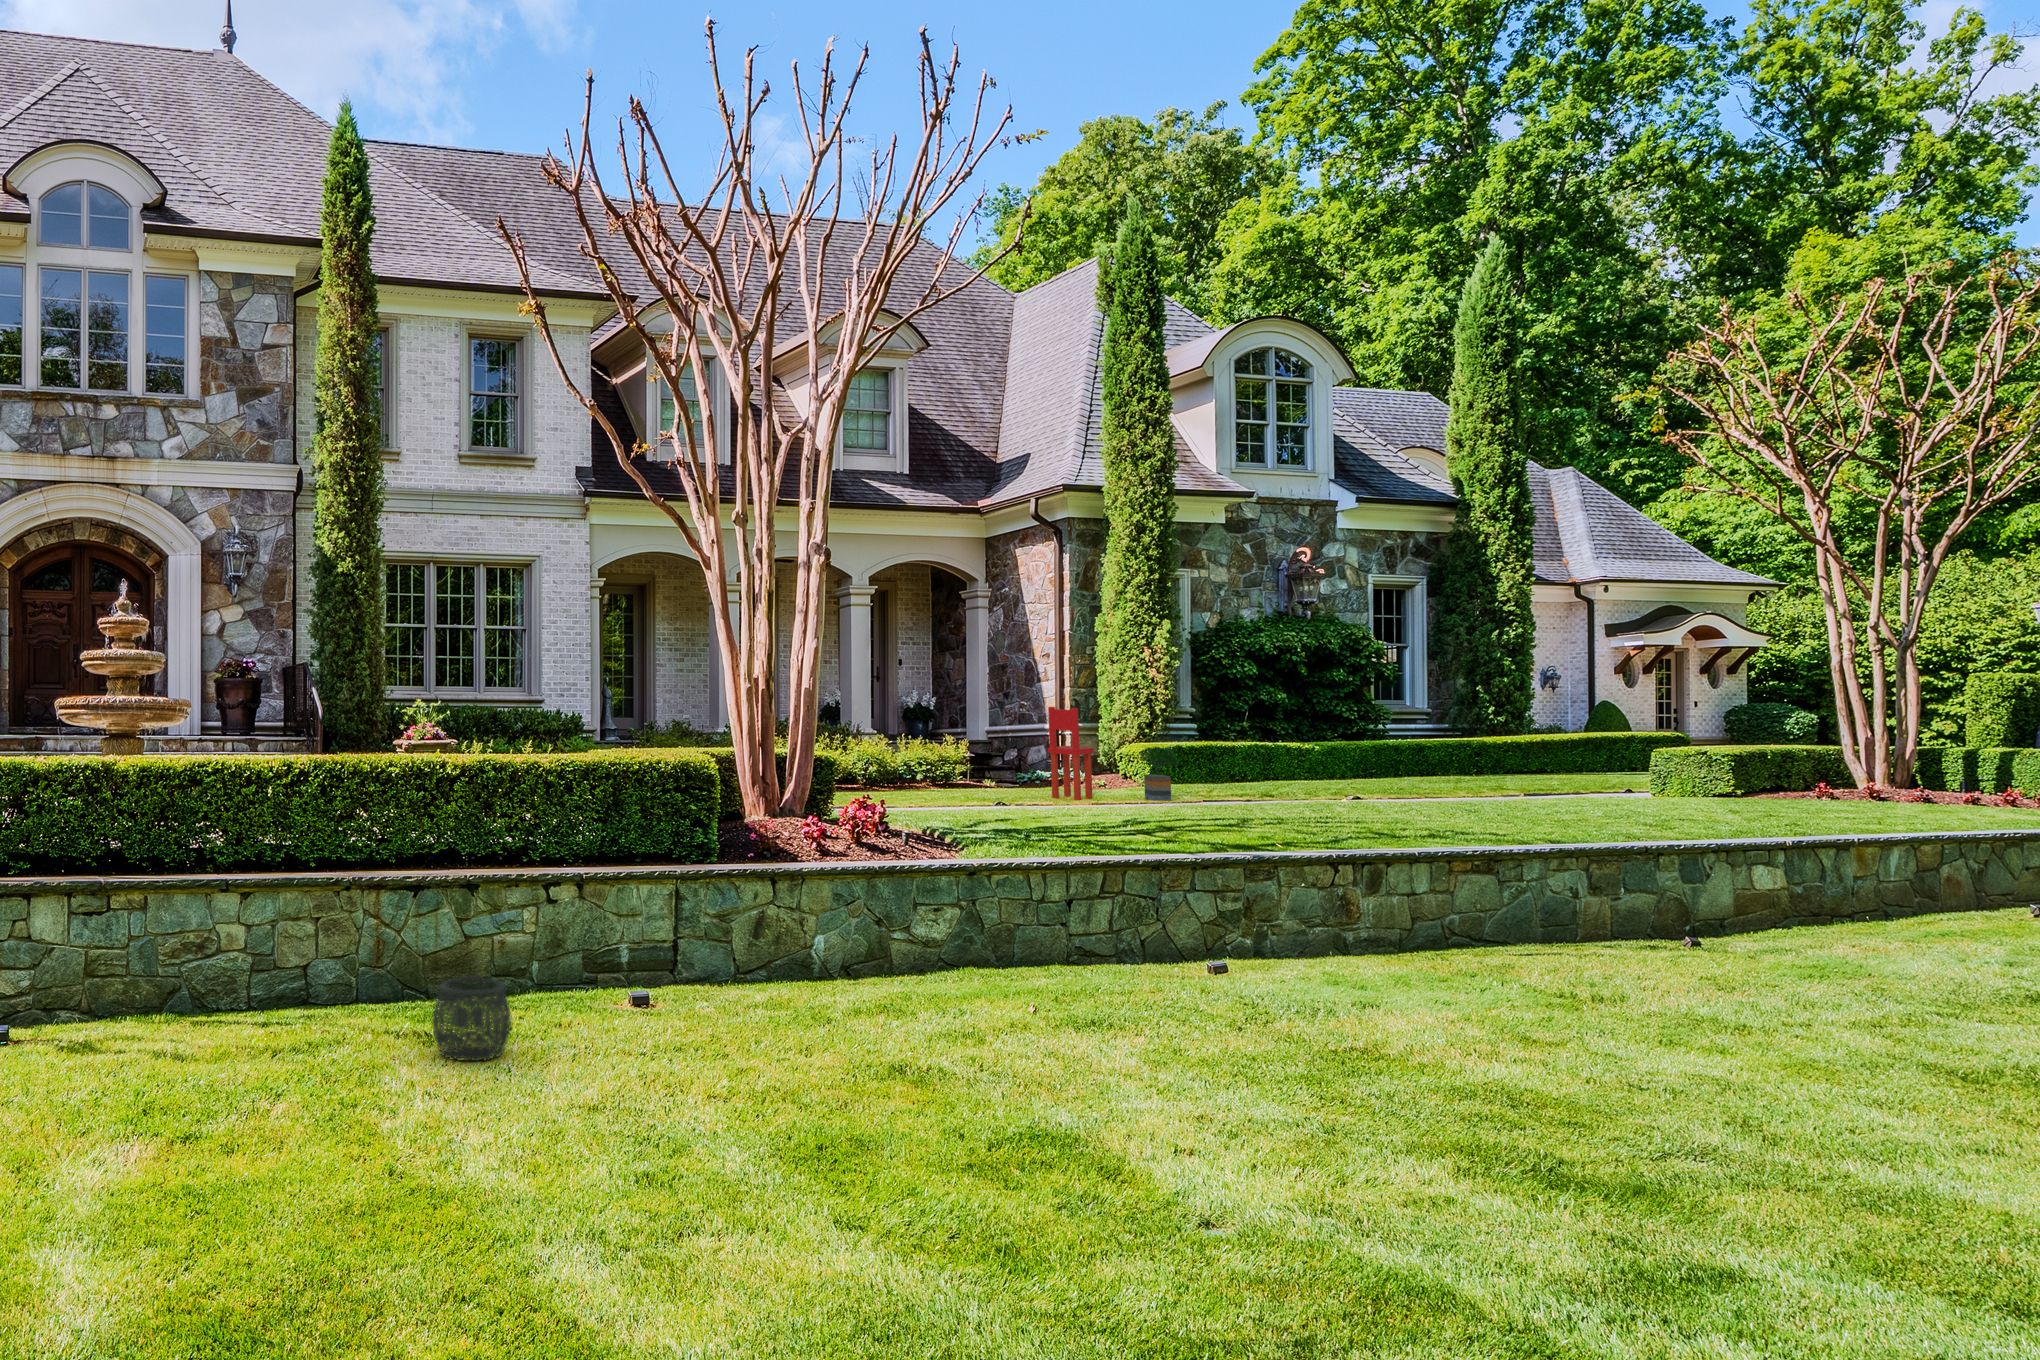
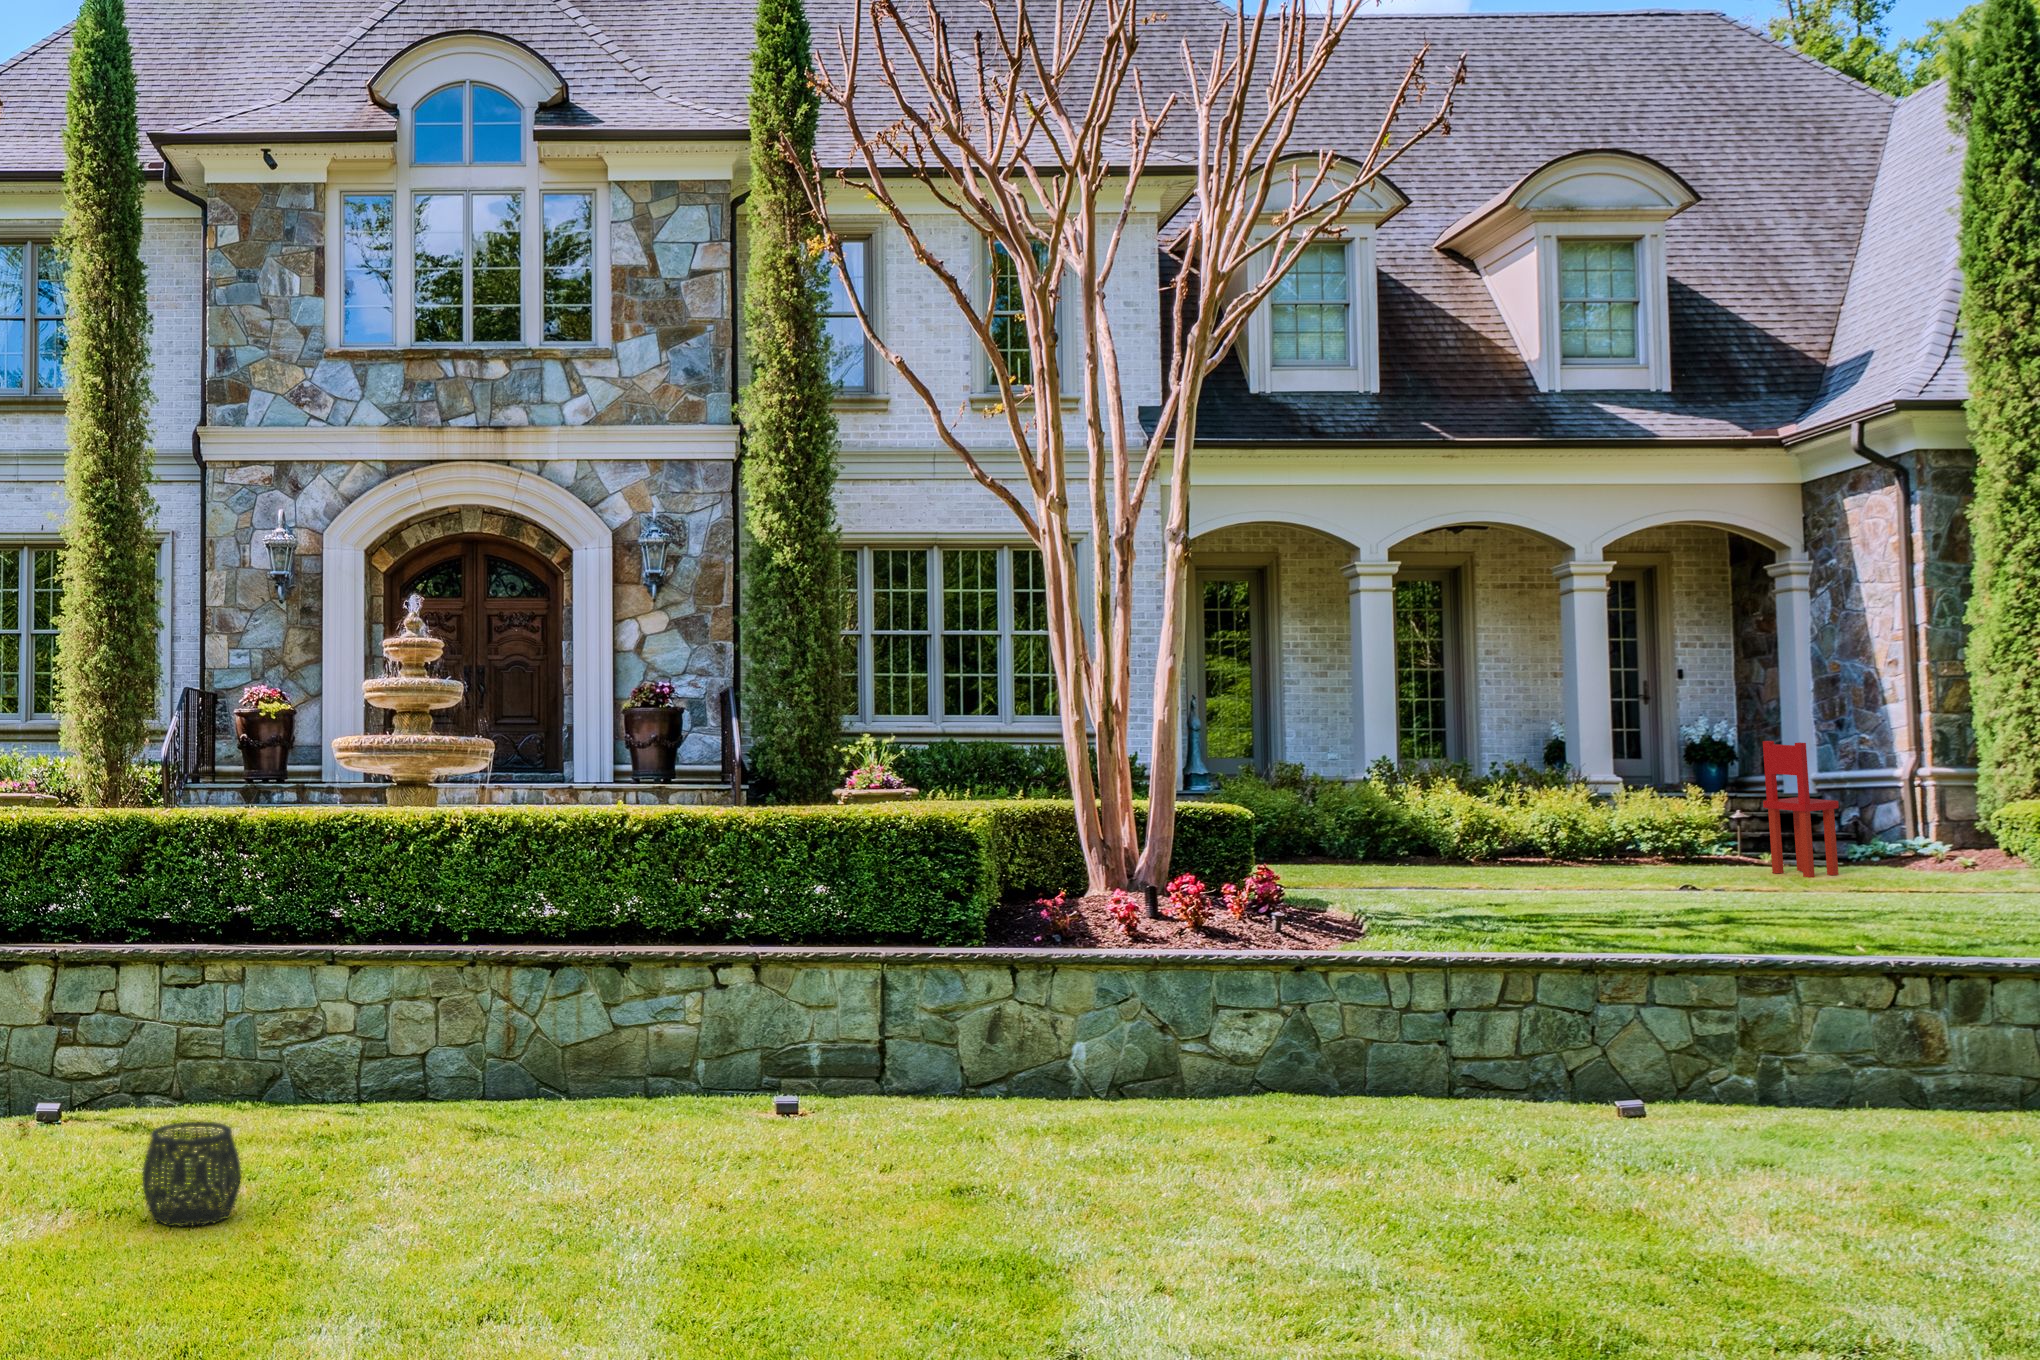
potted tree: present [1140,746,1178,801] -> none [1915,799,1979,881]
woven basket: present [433,977,511,1061] -> present [142,1122,241,1227]

